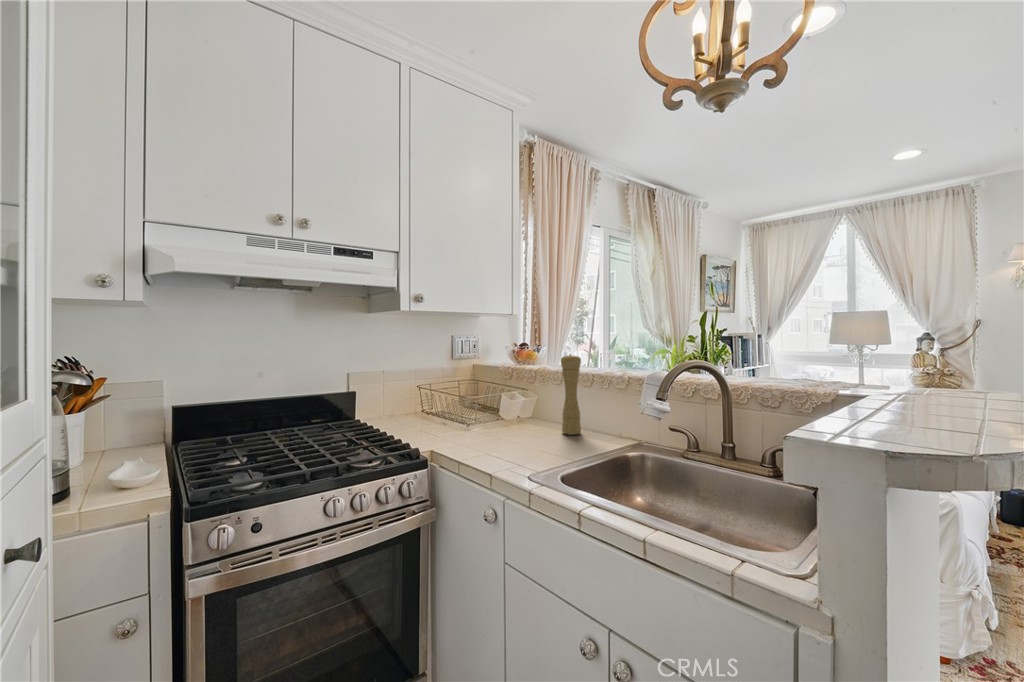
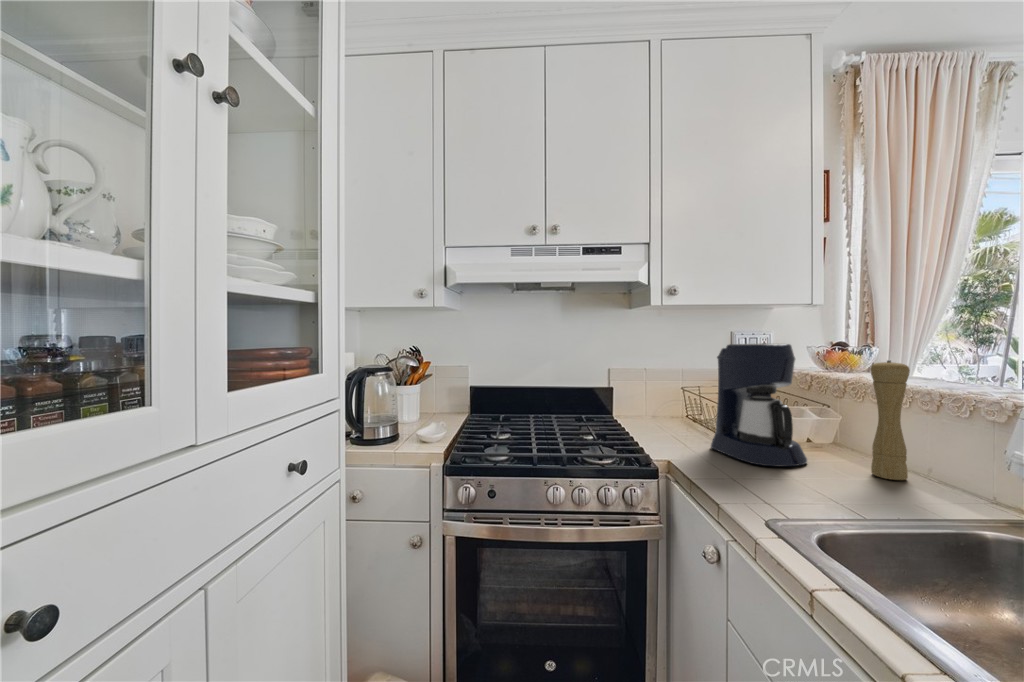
coffee maker: none [457,344,526,440] -> present [711,343,807,466]

